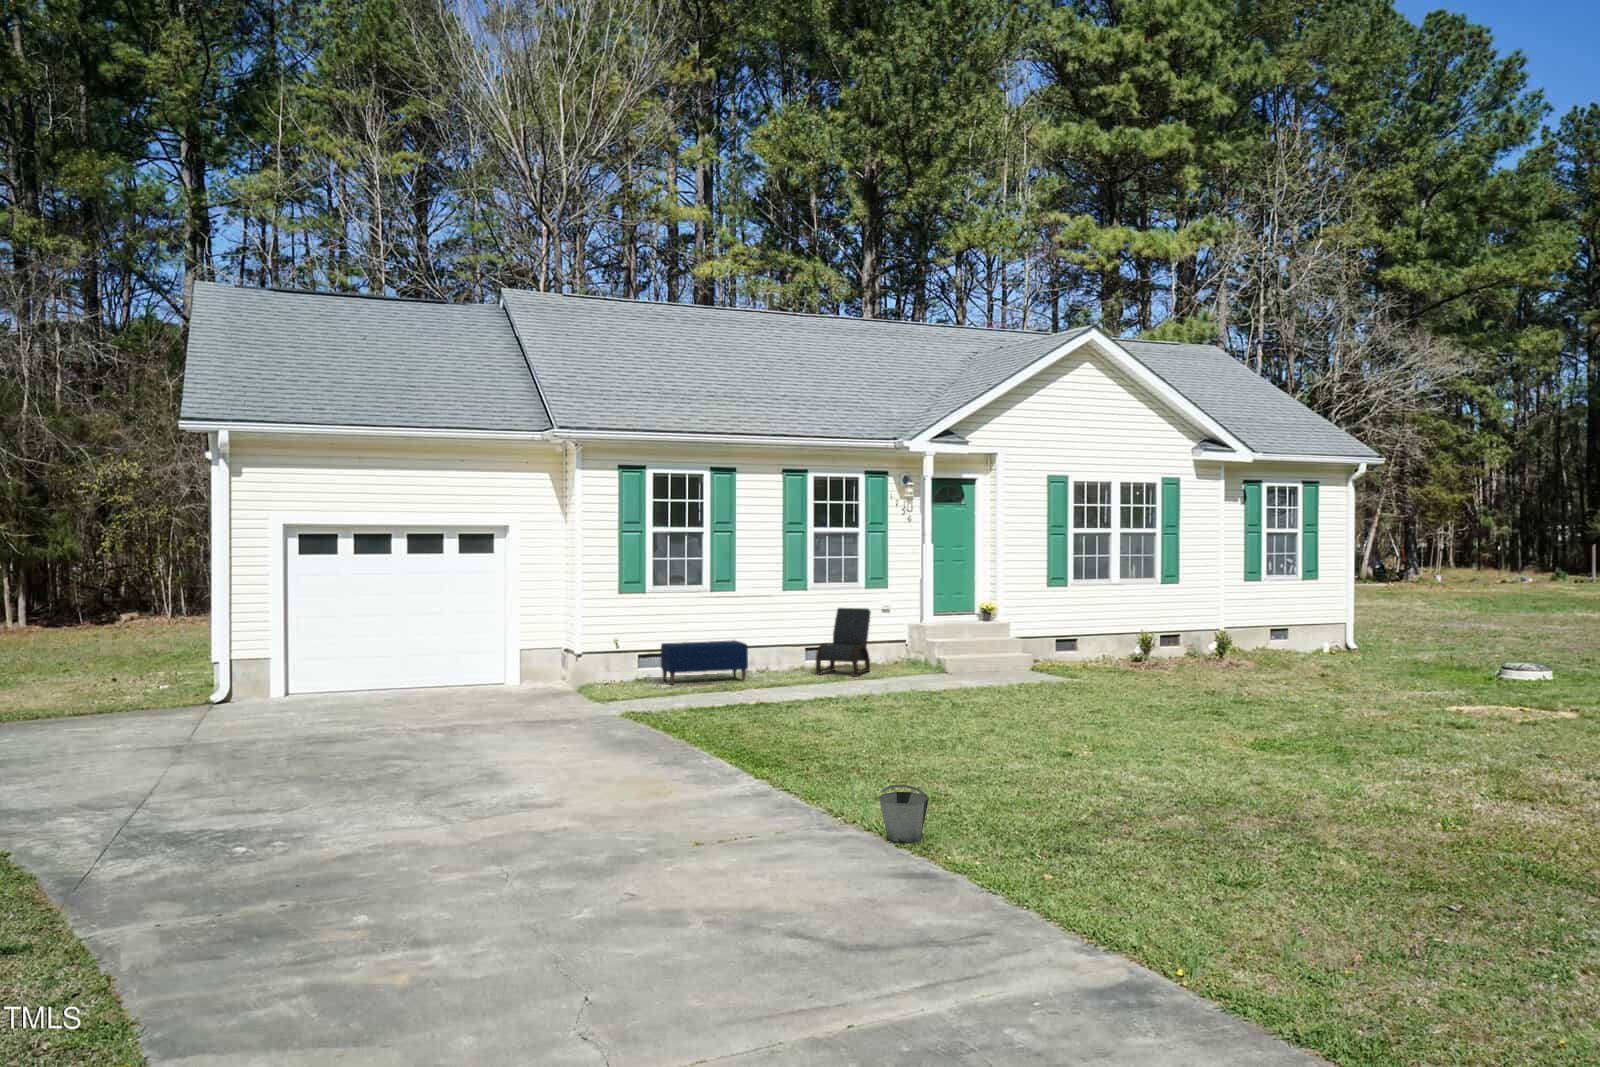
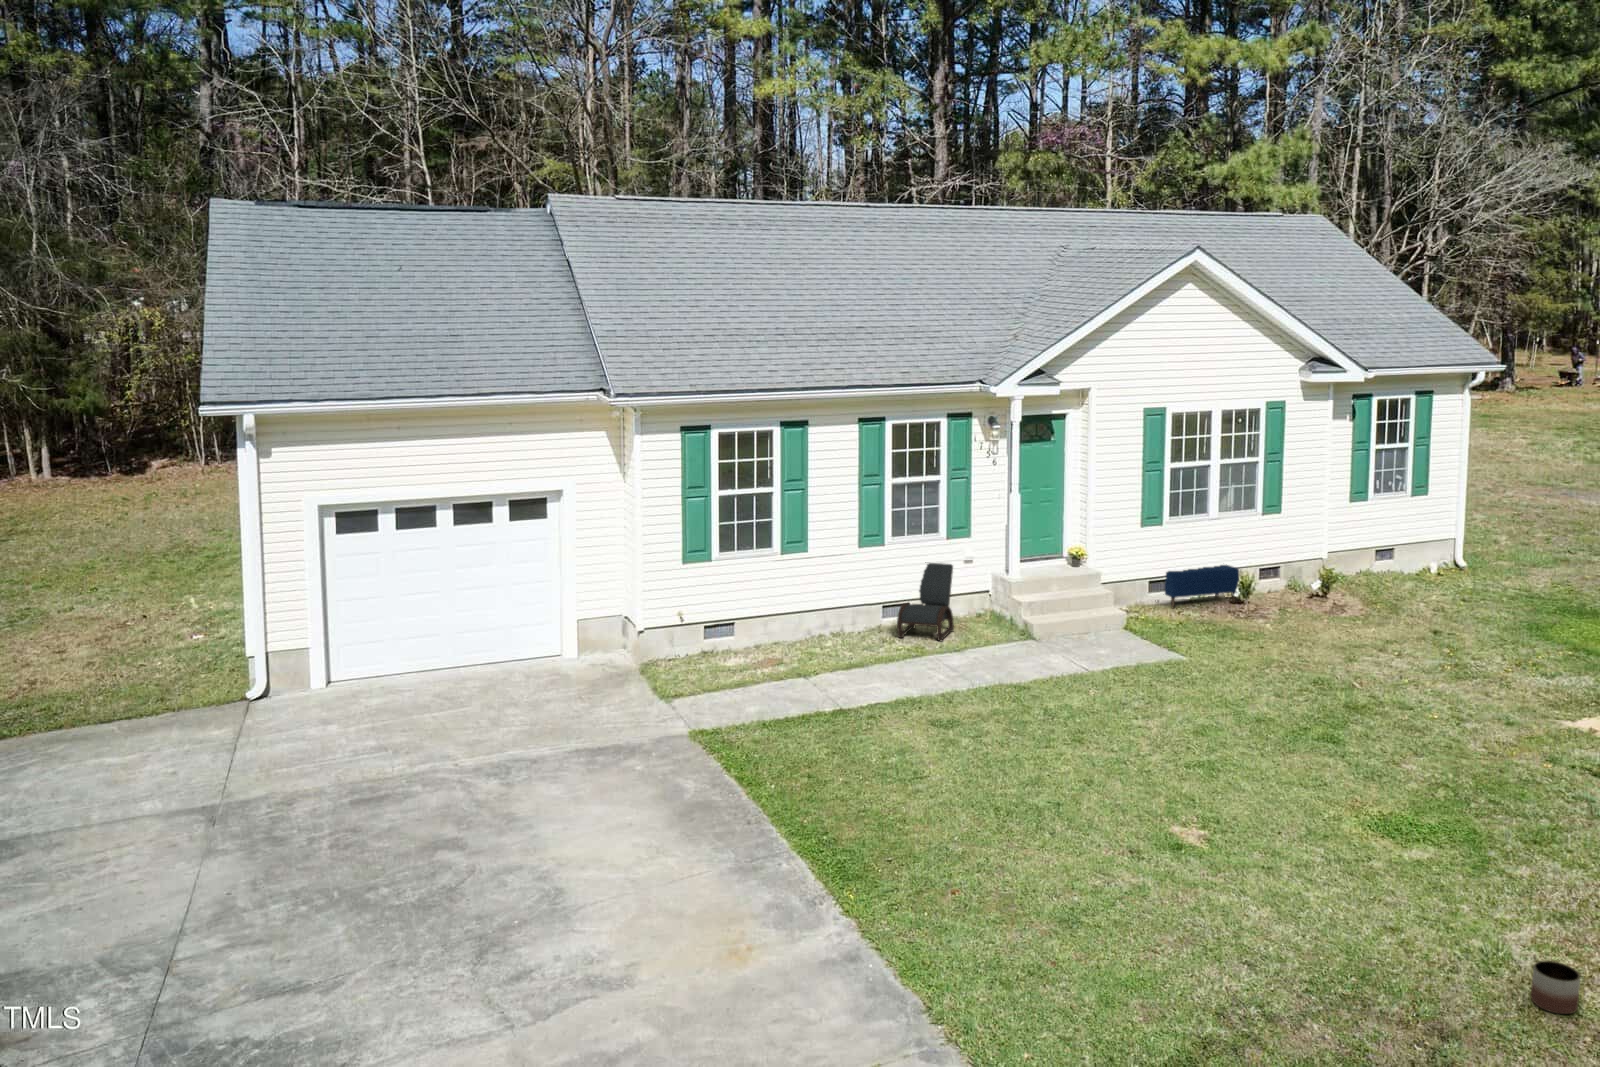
bench: present [661,640,748,685] -> present [1165,565,1239,608]
bucket: present [879,784,929,843] -> none [1032,910,1085,978]
planter: none [1344,819,1386,863] -> present [1531,961,1580,1014]

